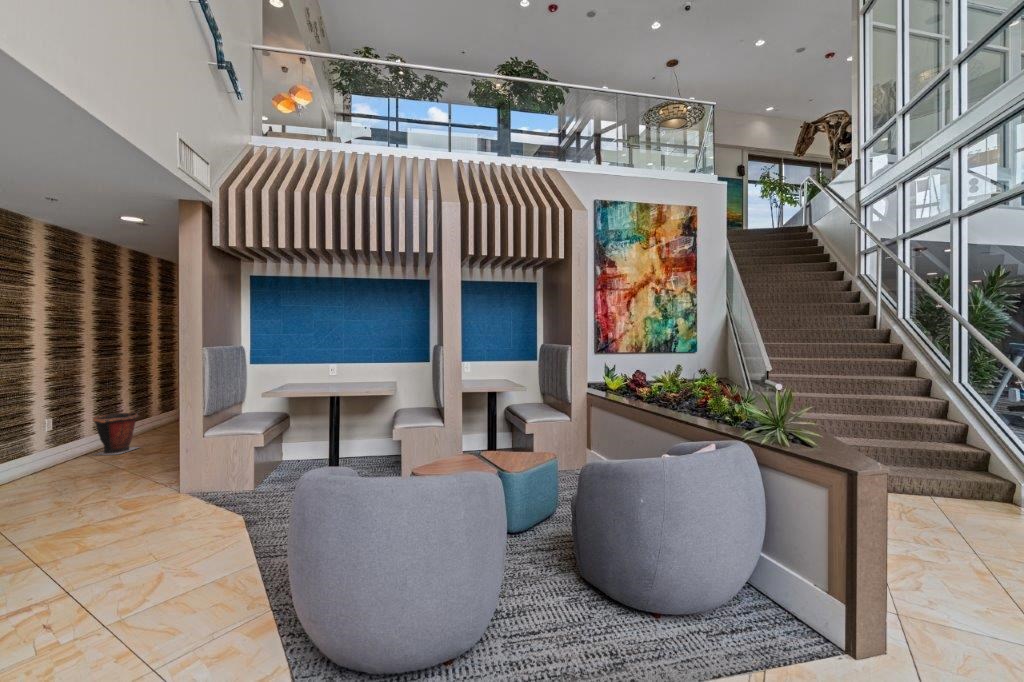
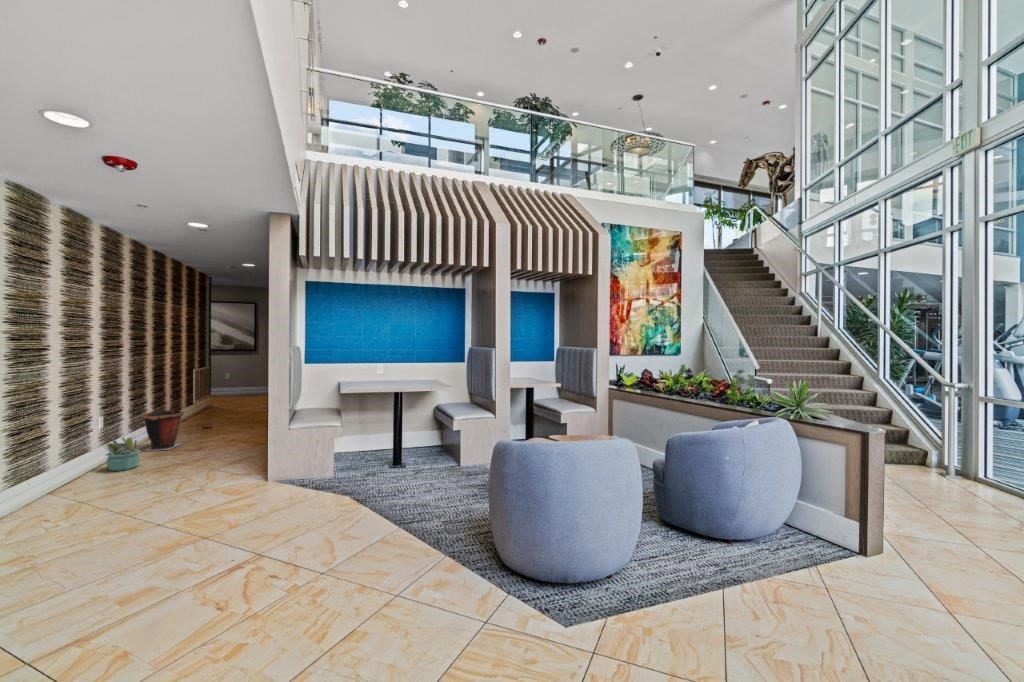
decorative plant: none [30,441,73,477] -> present [103,437,140,471]

